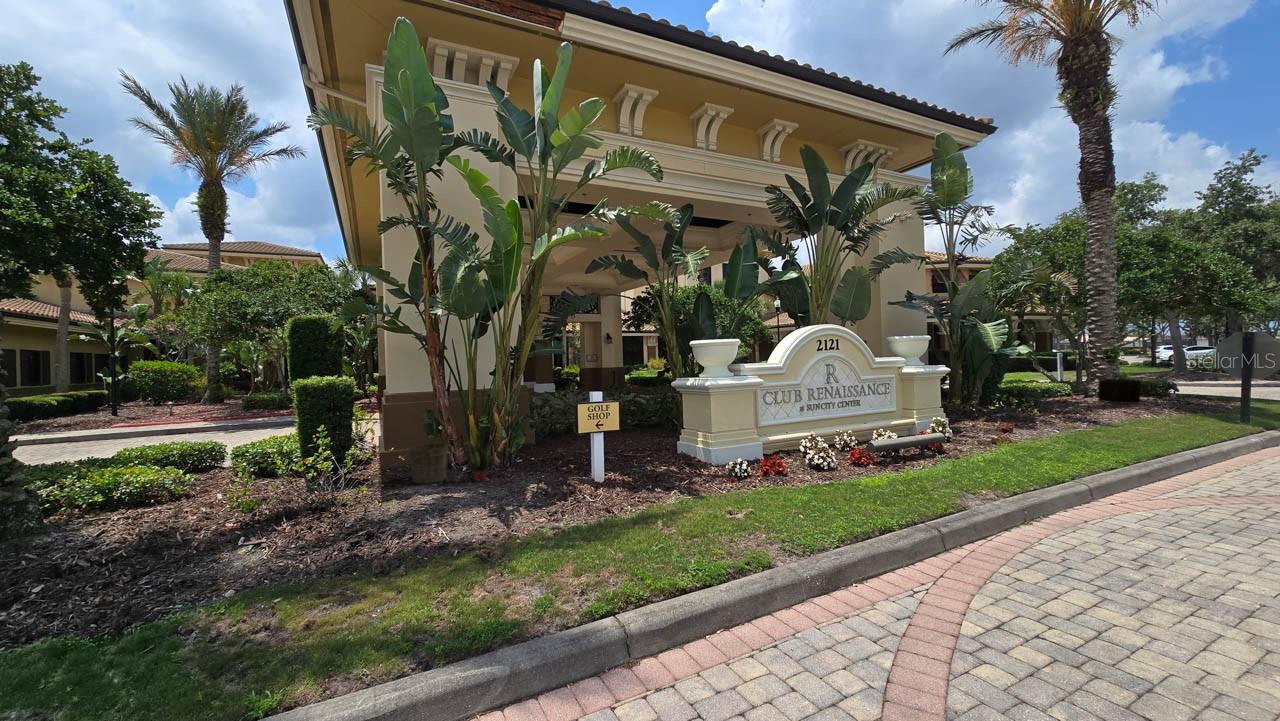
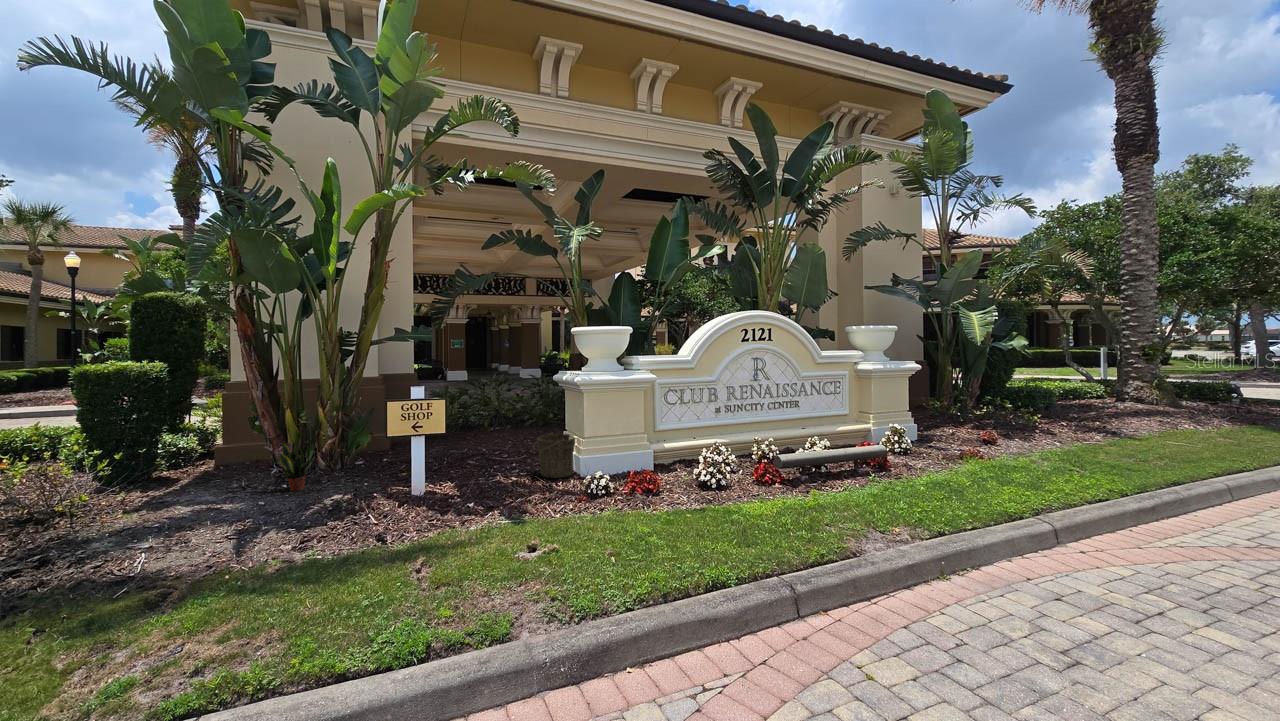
wooden crate: present [1098,379,1141,404] -> none [1133,383,1186,413]
bucket: present [409,442,448,484] -> present [537,432,577,478]

